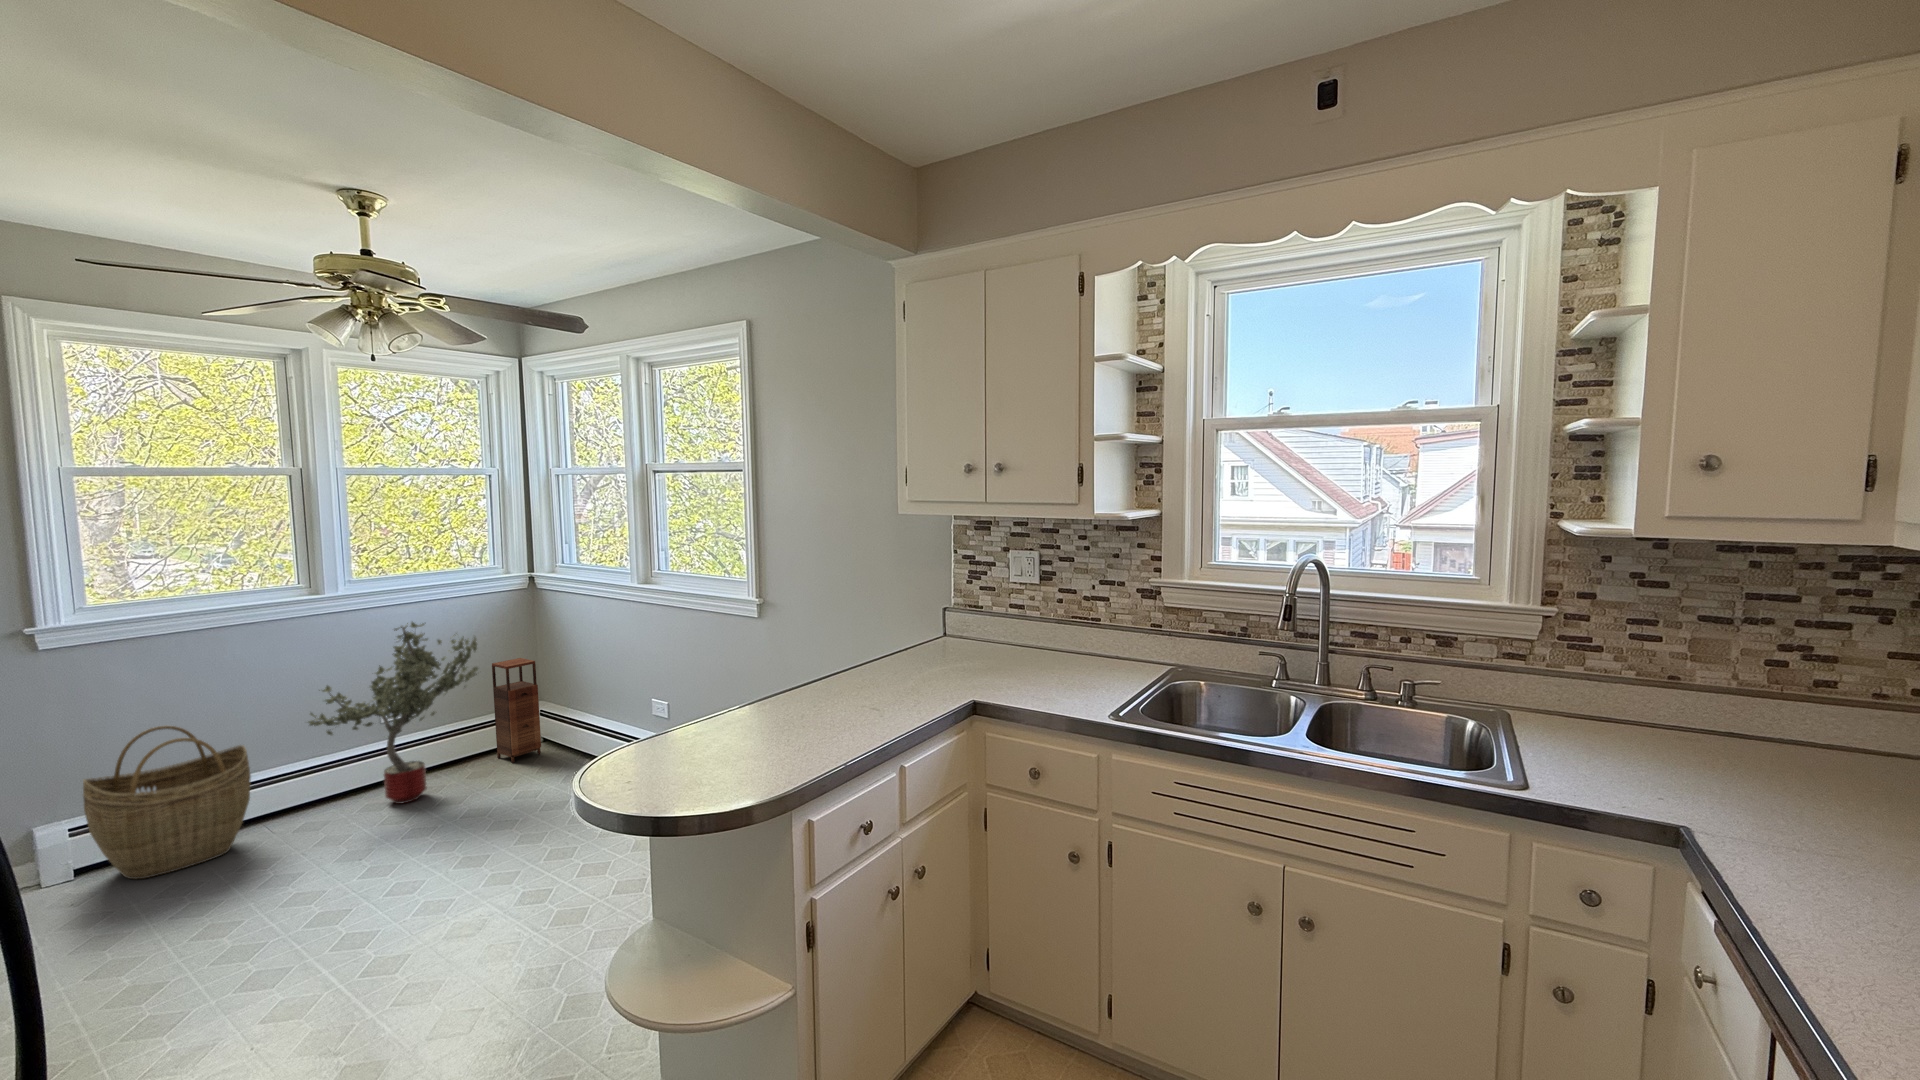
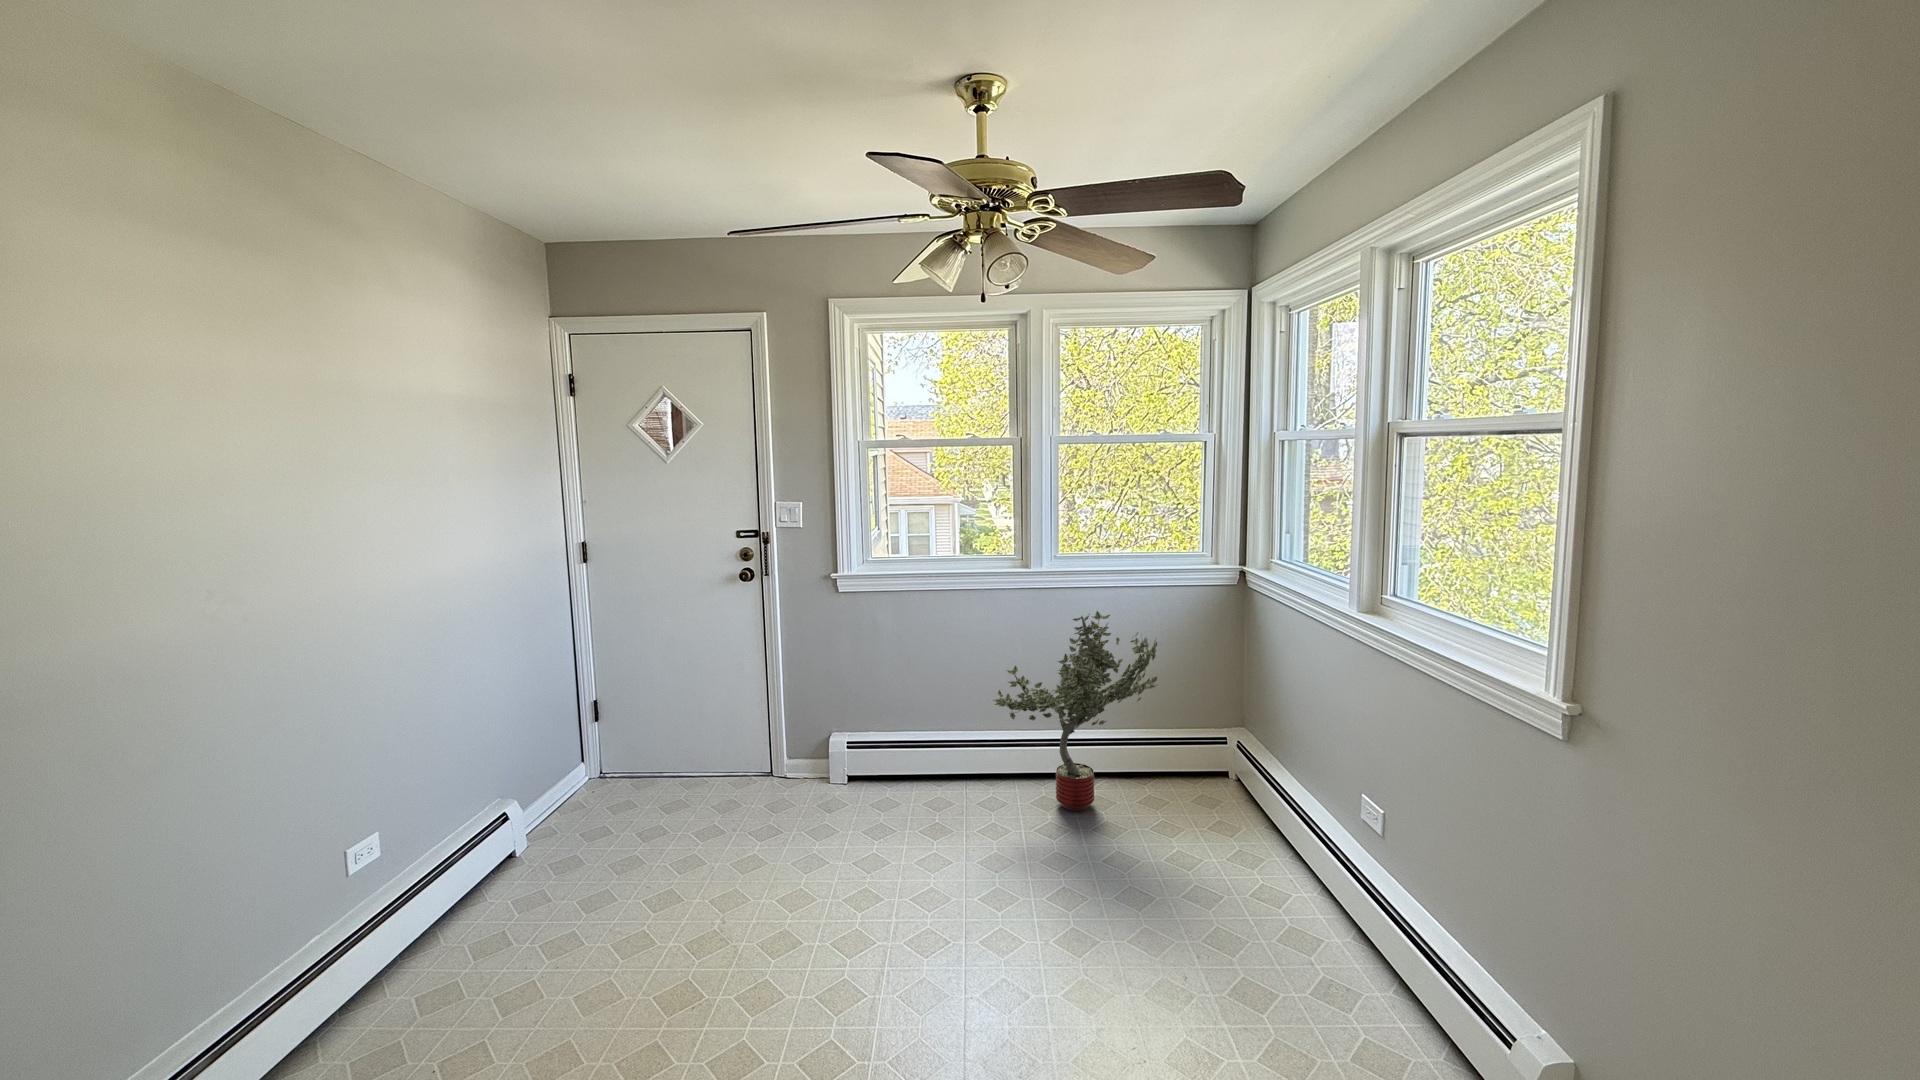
storage cabinet: present [492,658,541,763] -> none [1182,670,1230,798]
woven basket: present [83,726,251,879] -> none [844,673,951,810]

